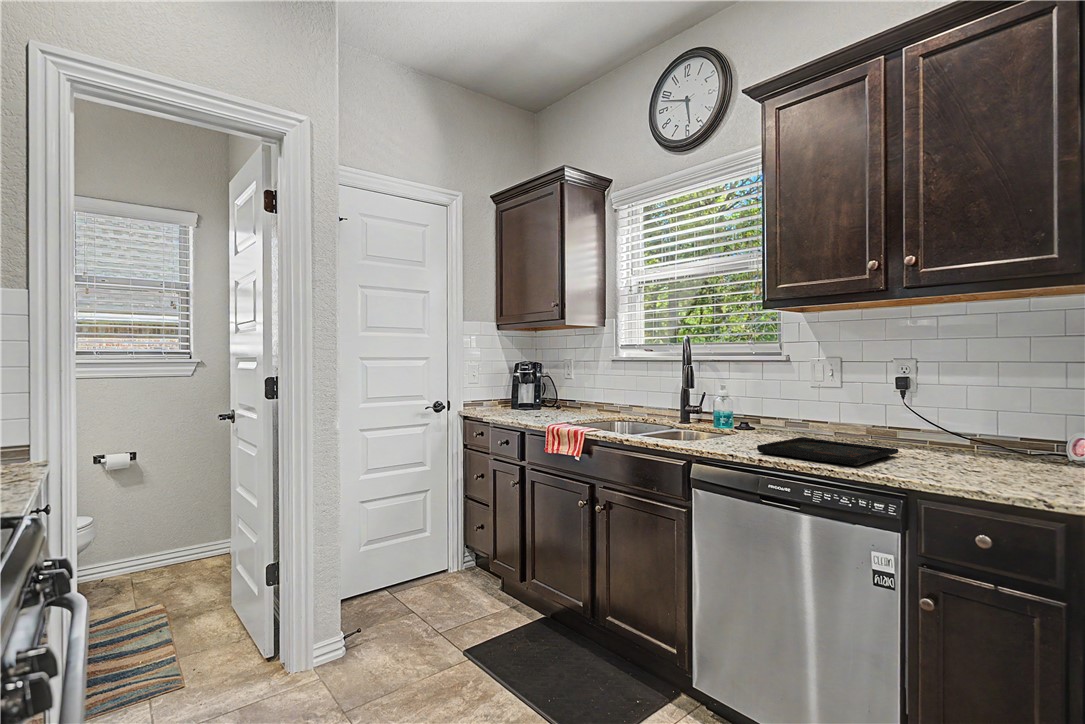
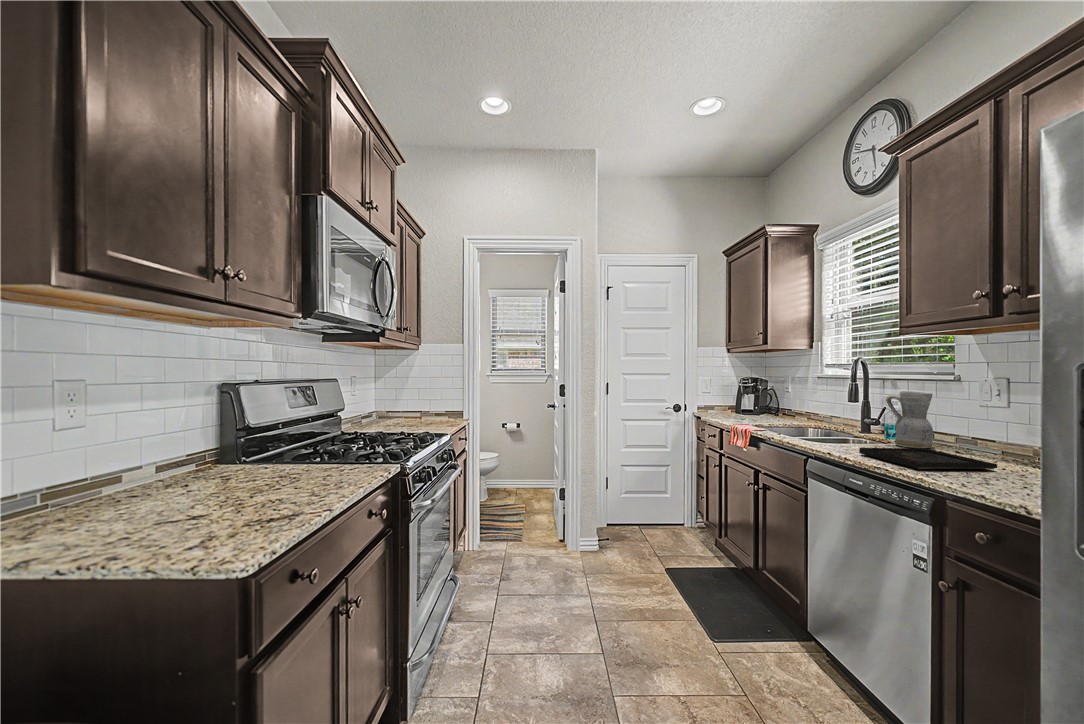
ceramic pitcher: none [737,374,781,436] -> present [886,391,933,448]

